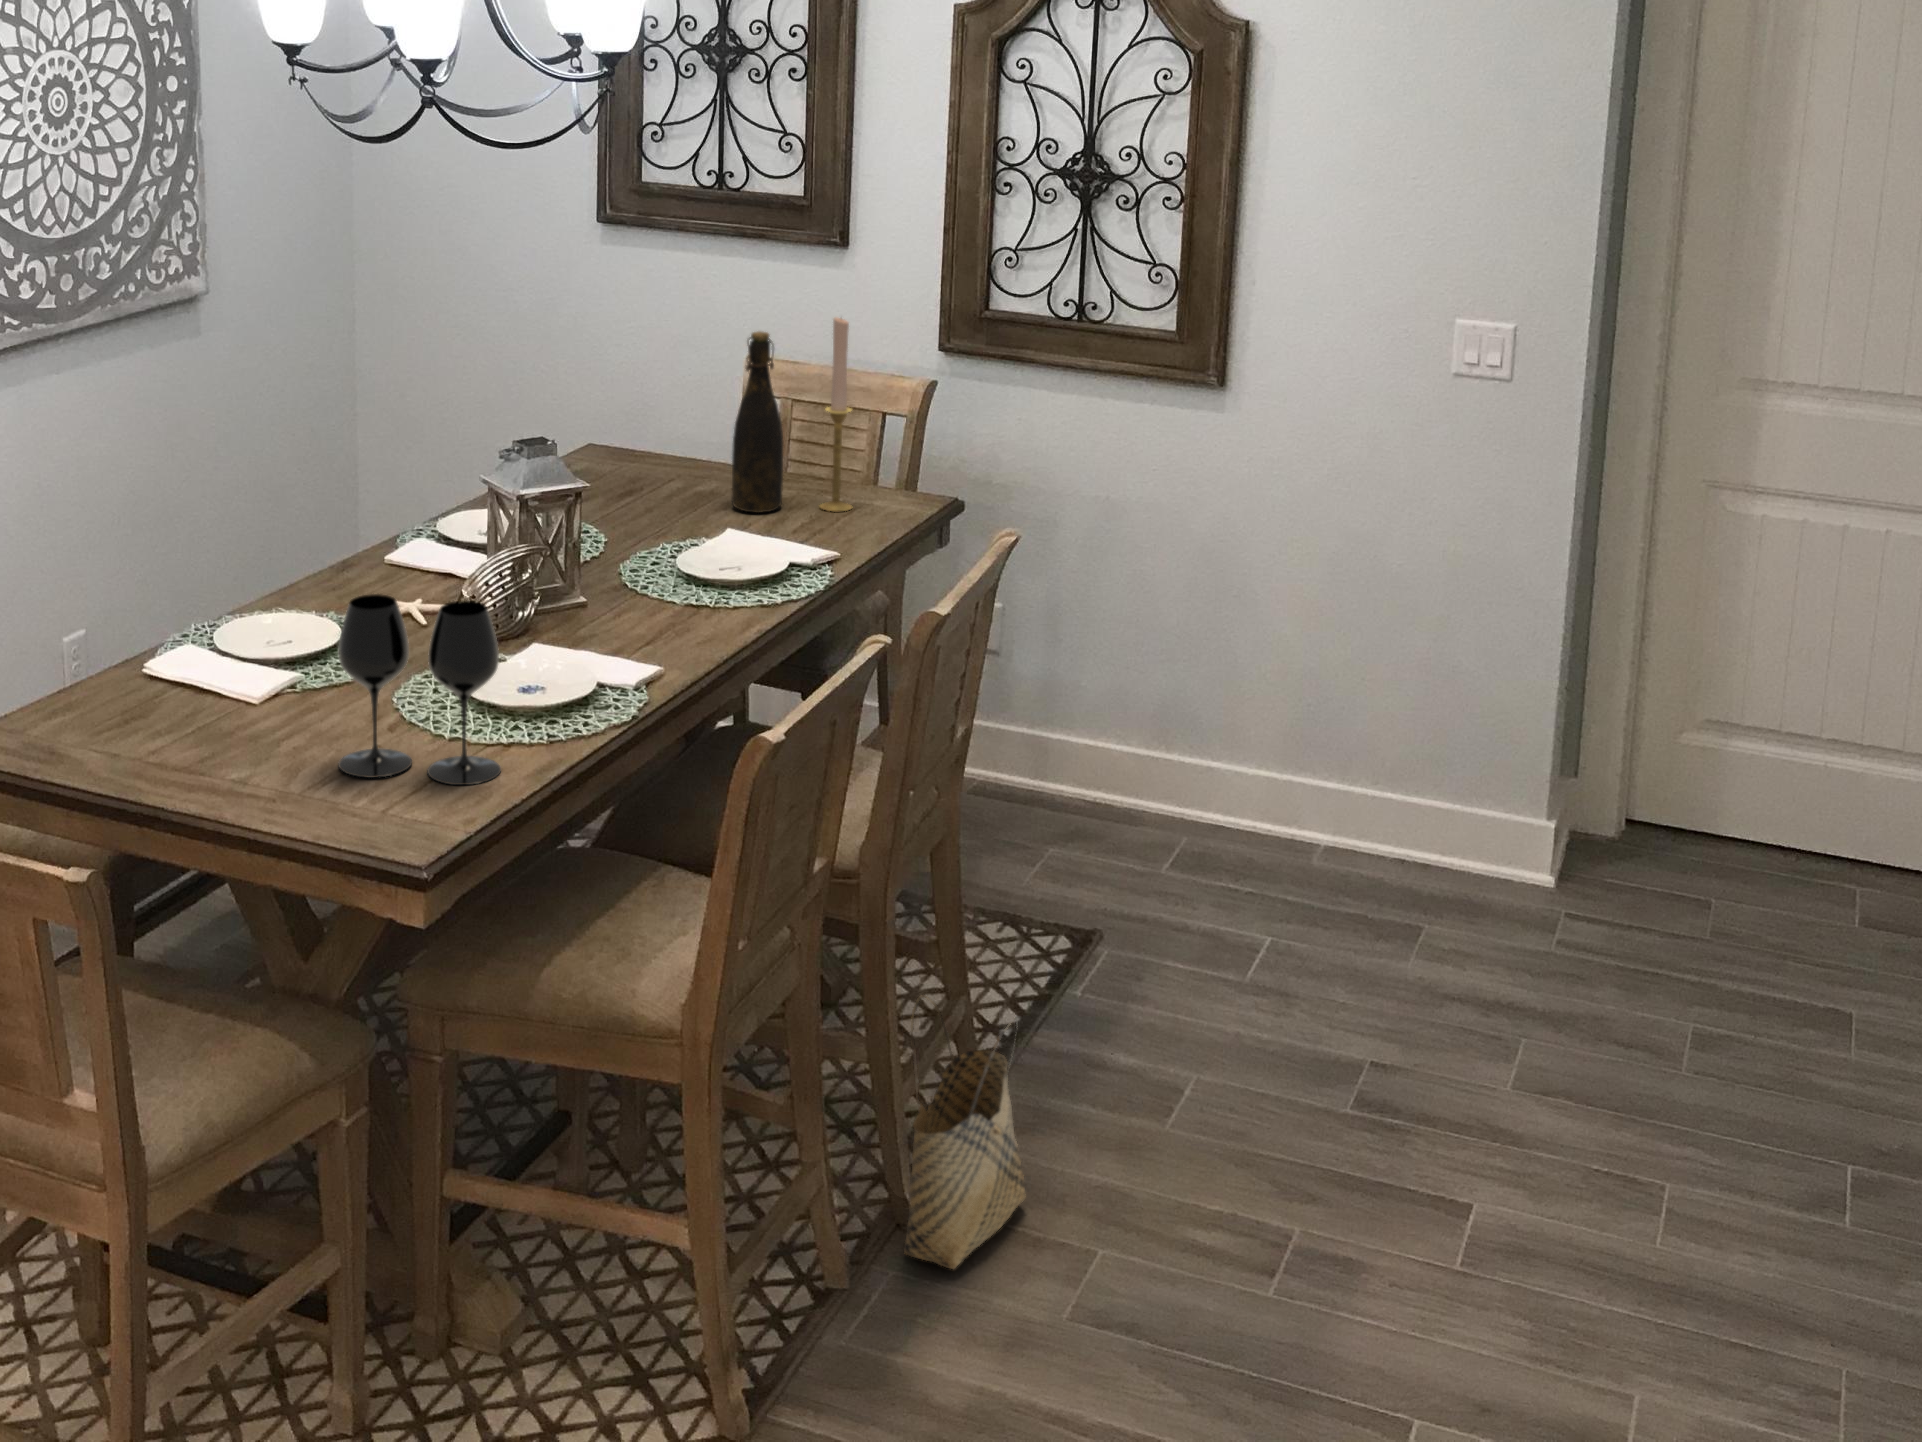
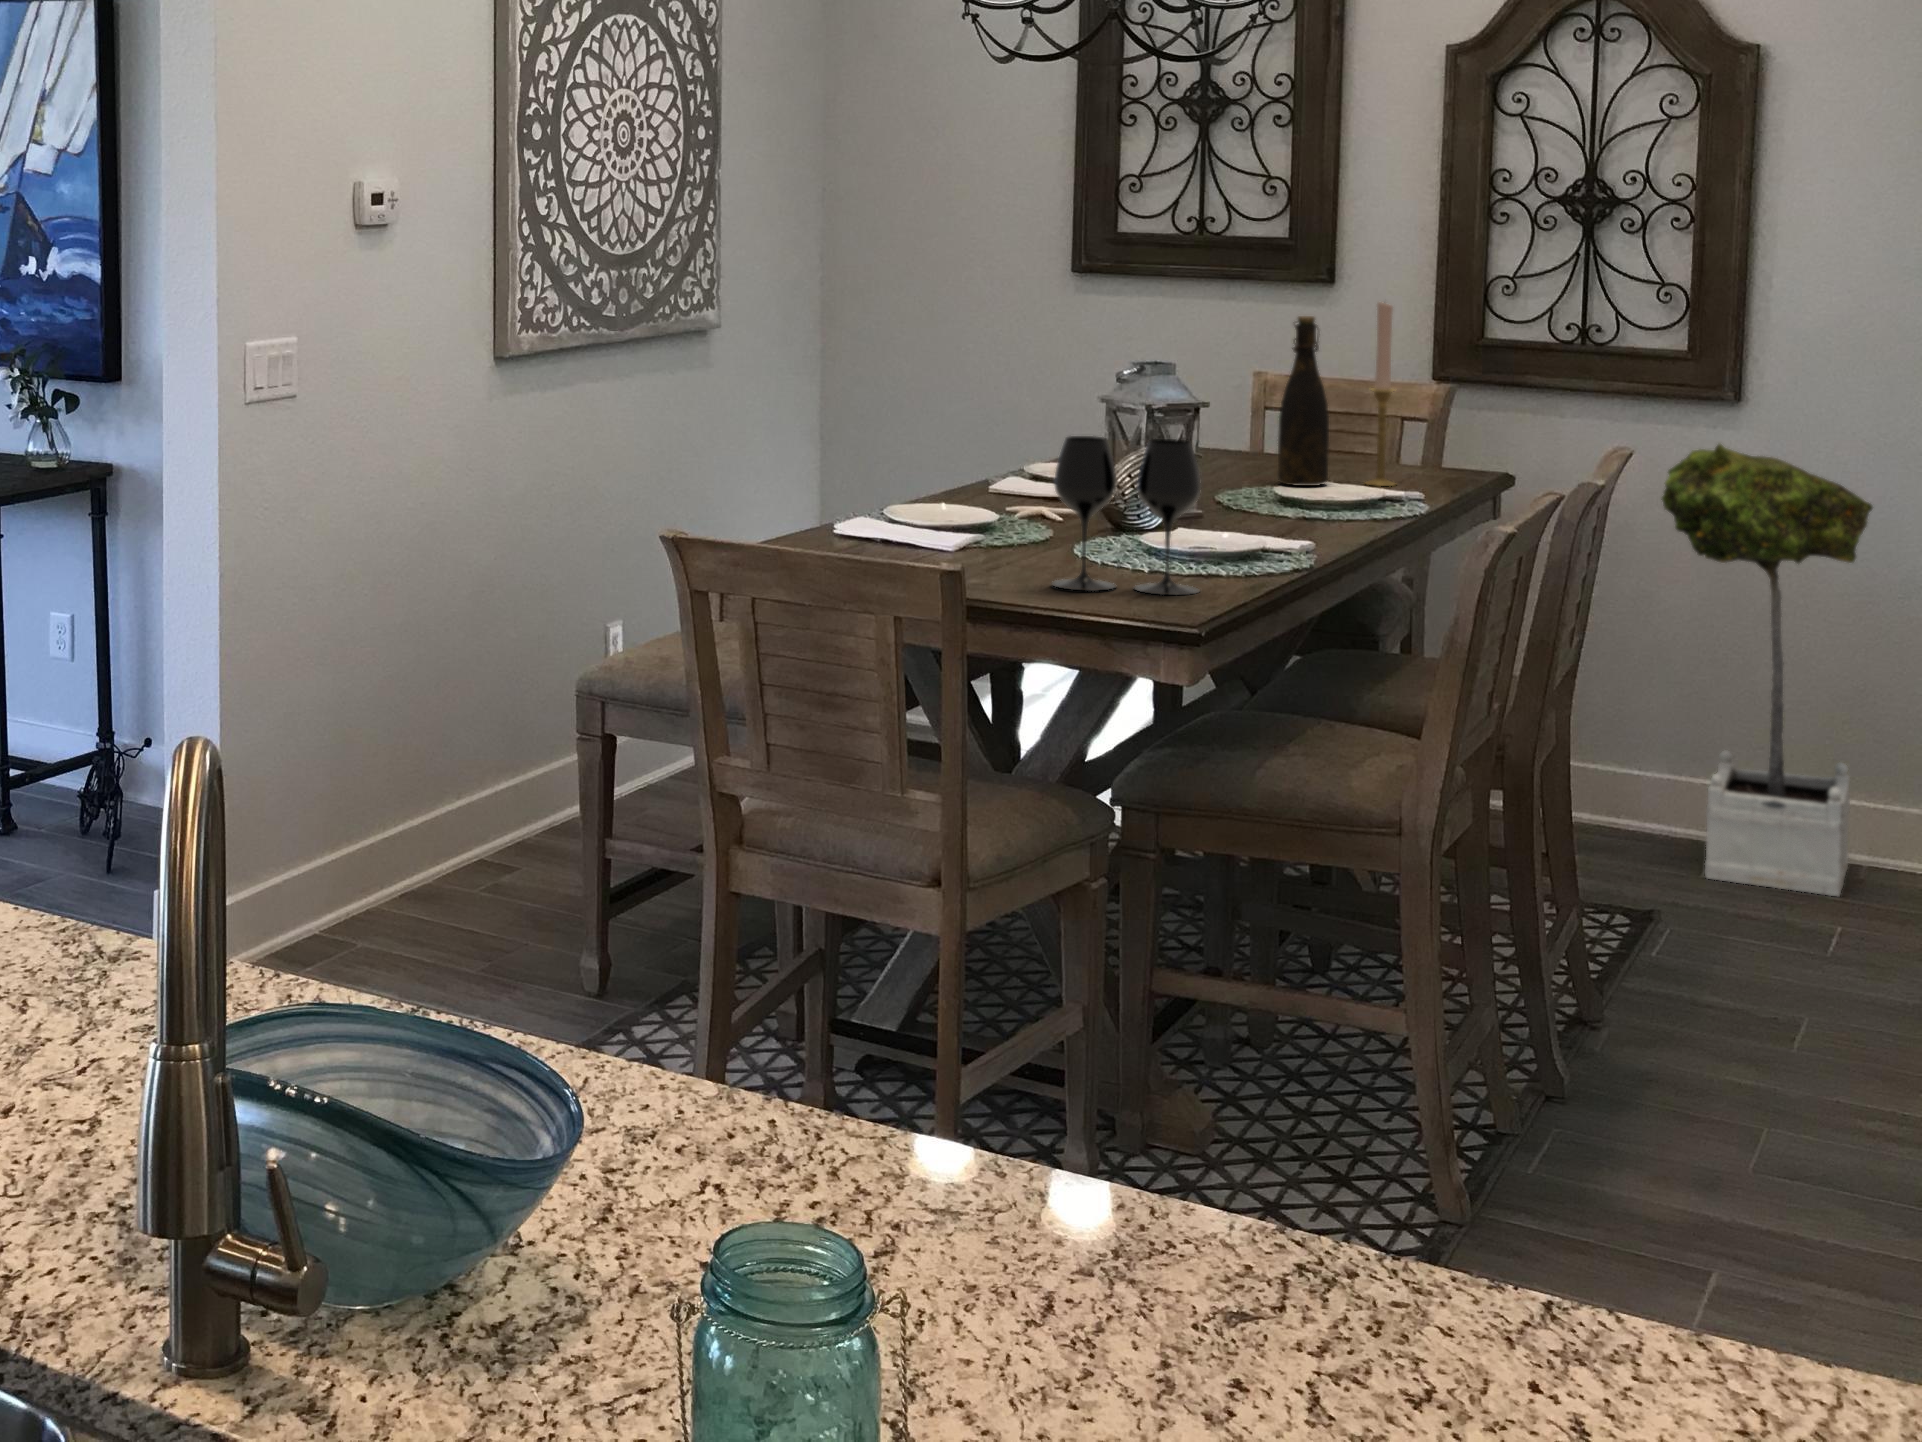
potted tree: none [1133,448,1328,897] -> present [1661,444,1873,896]
woven basket: present [904,995,1026,1269] -> none [1556,853,1667,1101]

